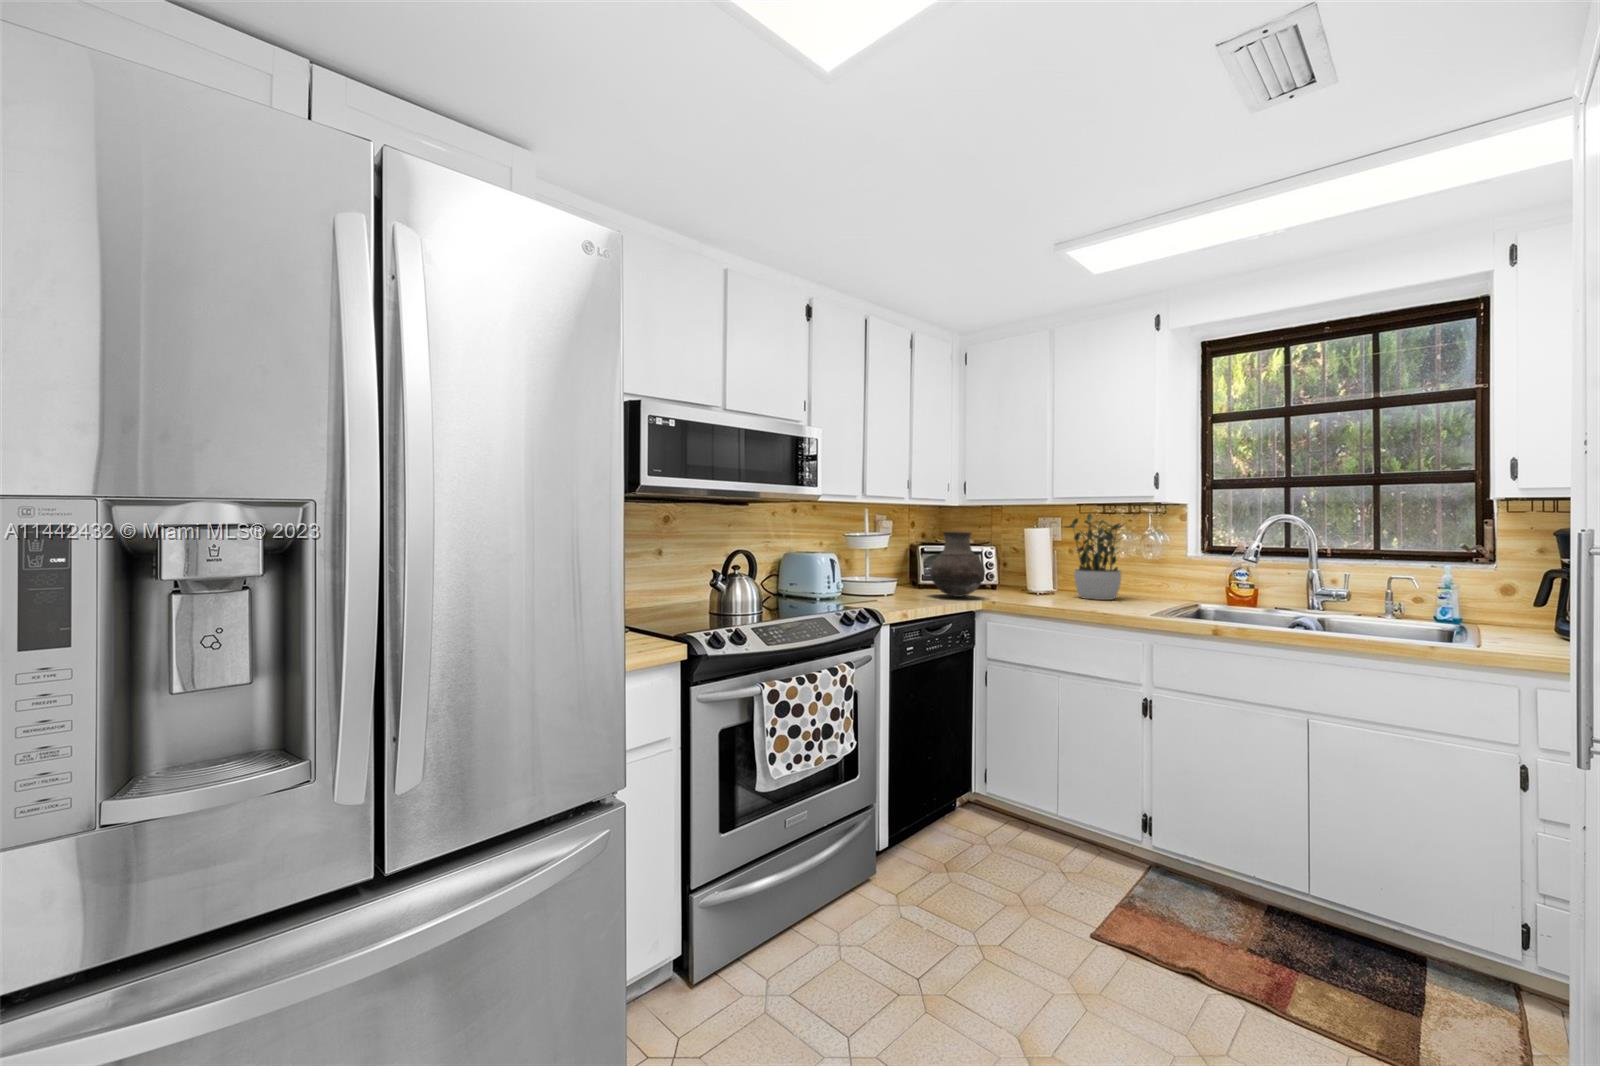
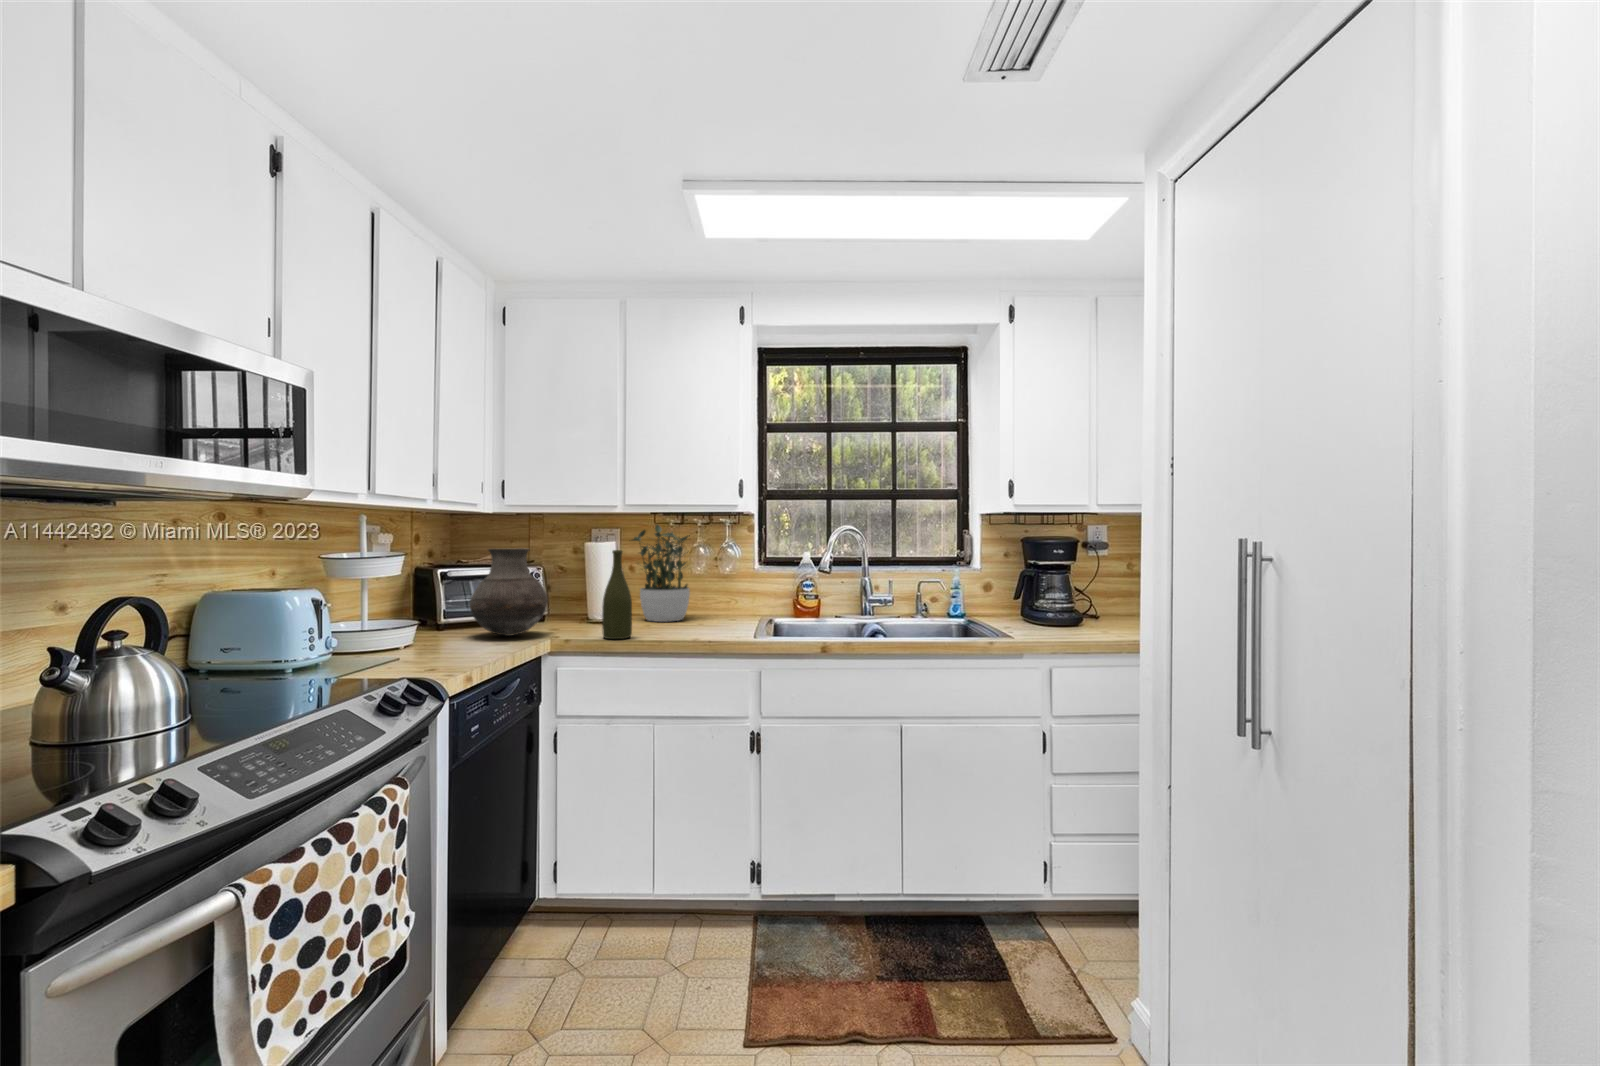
bottle: none [1022,534,1046,606] -> present [602,550,632,639]

